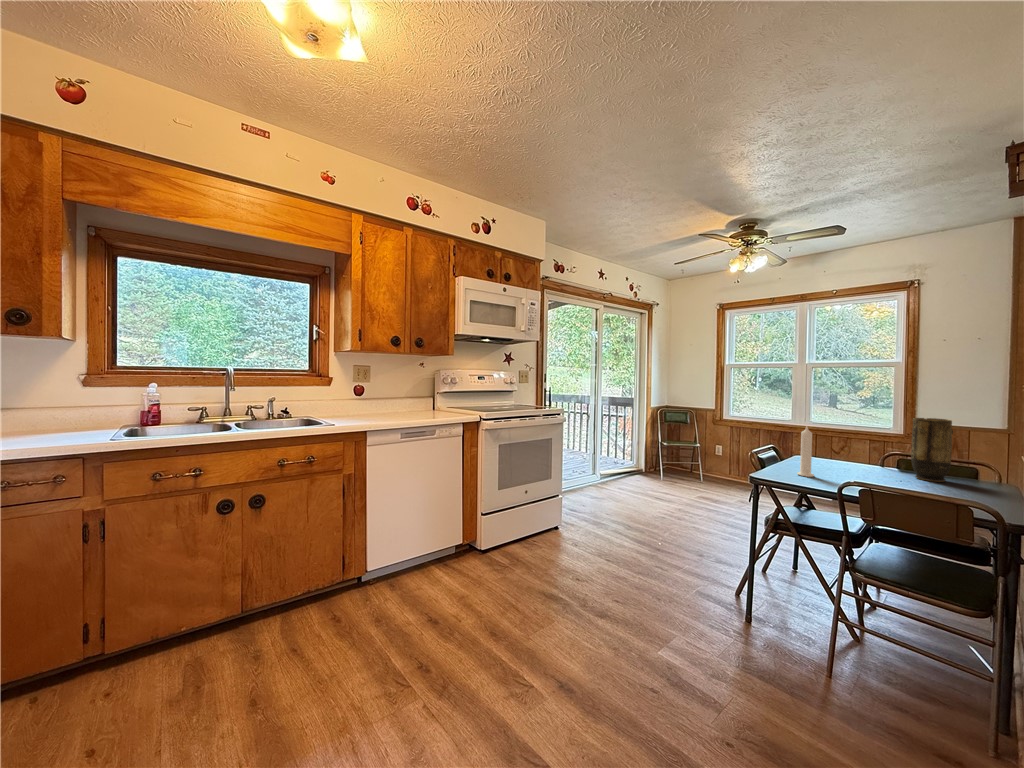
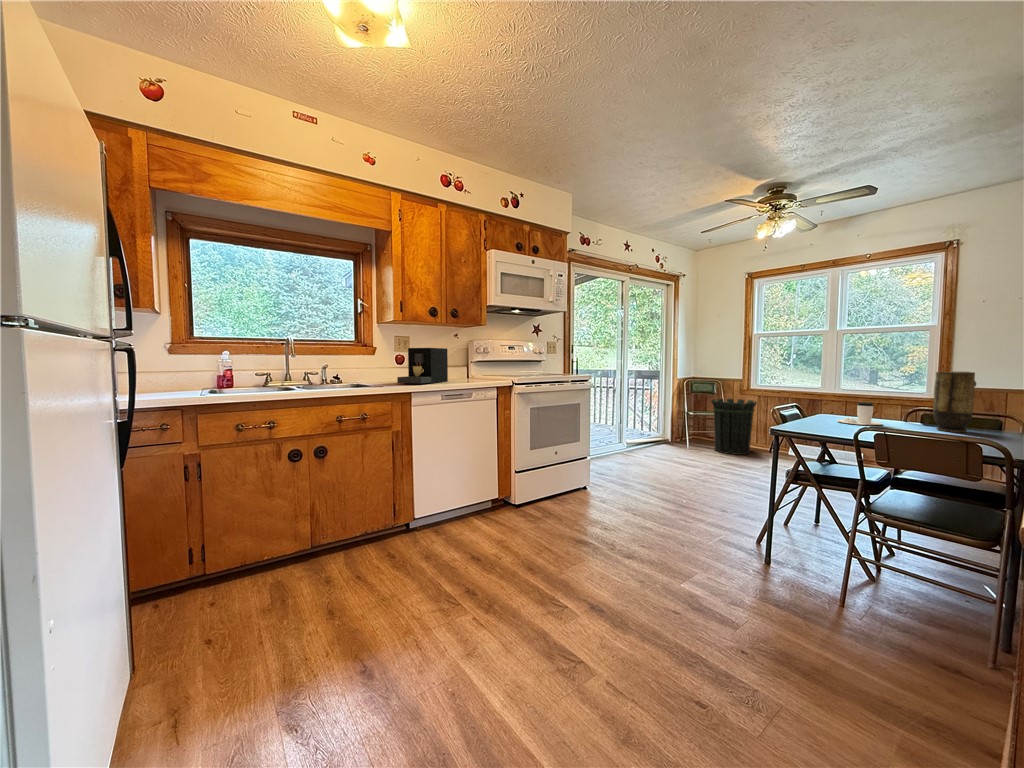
coffee maker: none [353,380,411,420] -> present [397,348,448,383]
candle: present [797,426,814,477] -> none [818,381,834,429]
waste bin: none [684,429,730,487] -> present [711,399,757,455]
coffee cup: none [814,446,860,471] -> present [837,402,882,425]

